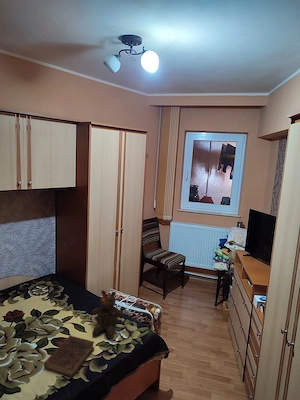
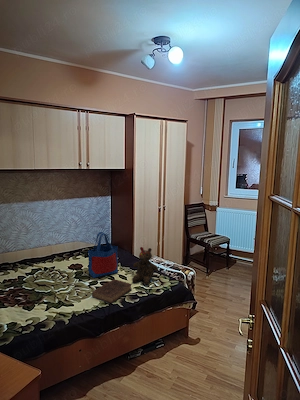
tote bag: none [33,273,72,334] -> present [88,232,118,278]

